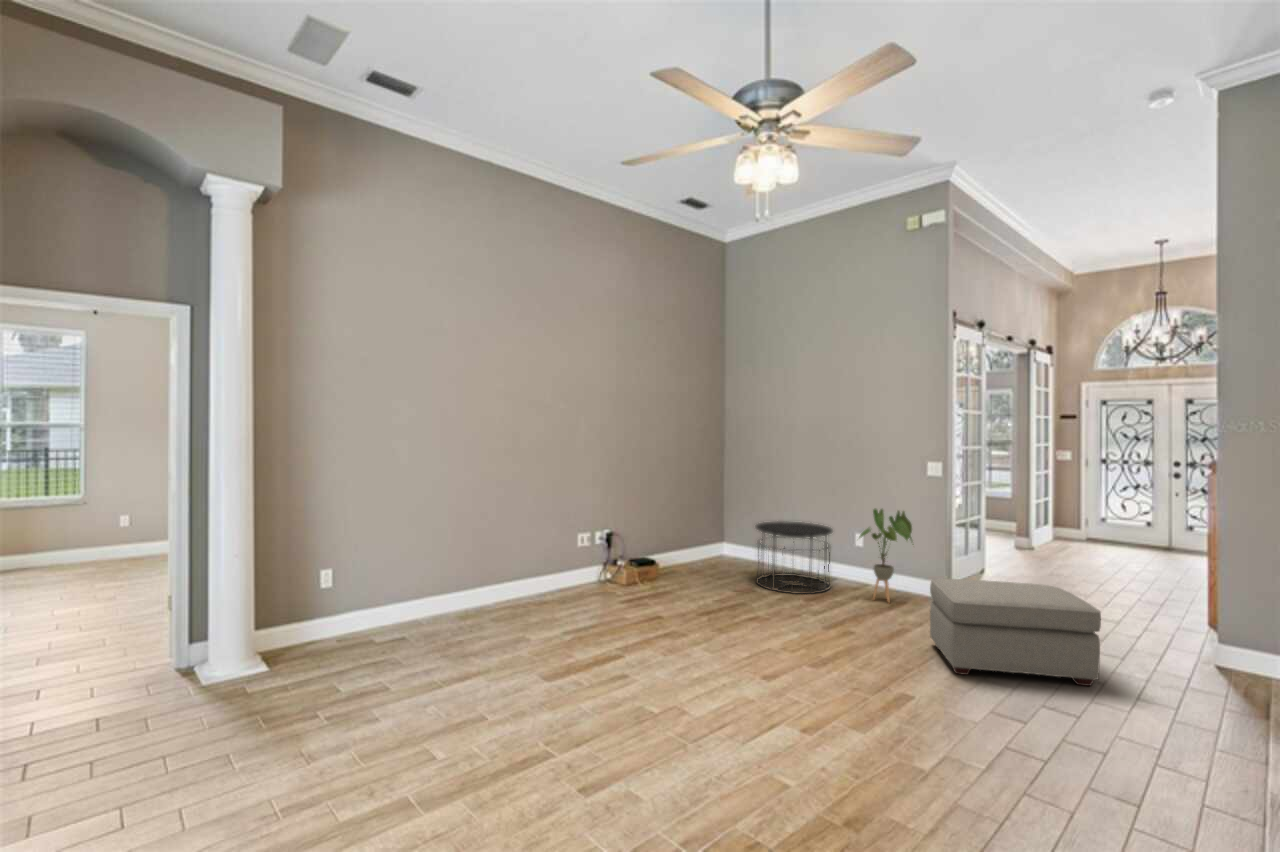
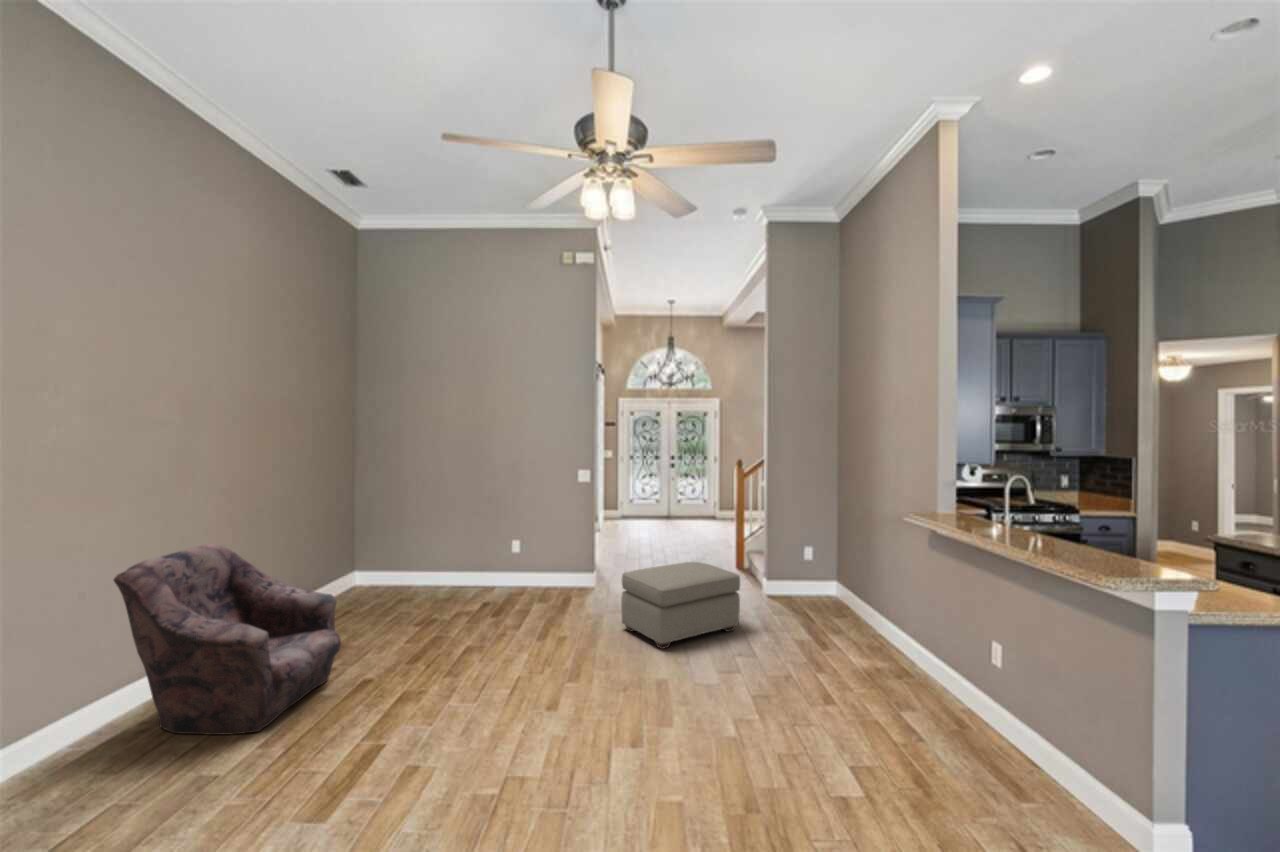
armchair: none [521,494,652,627] -> present [114,544,341,735]
house plant: present [859,509,912,602] -> none [529,514,578,600]
side table: present [756,521,832,593] -> none [419,536,500,613]

